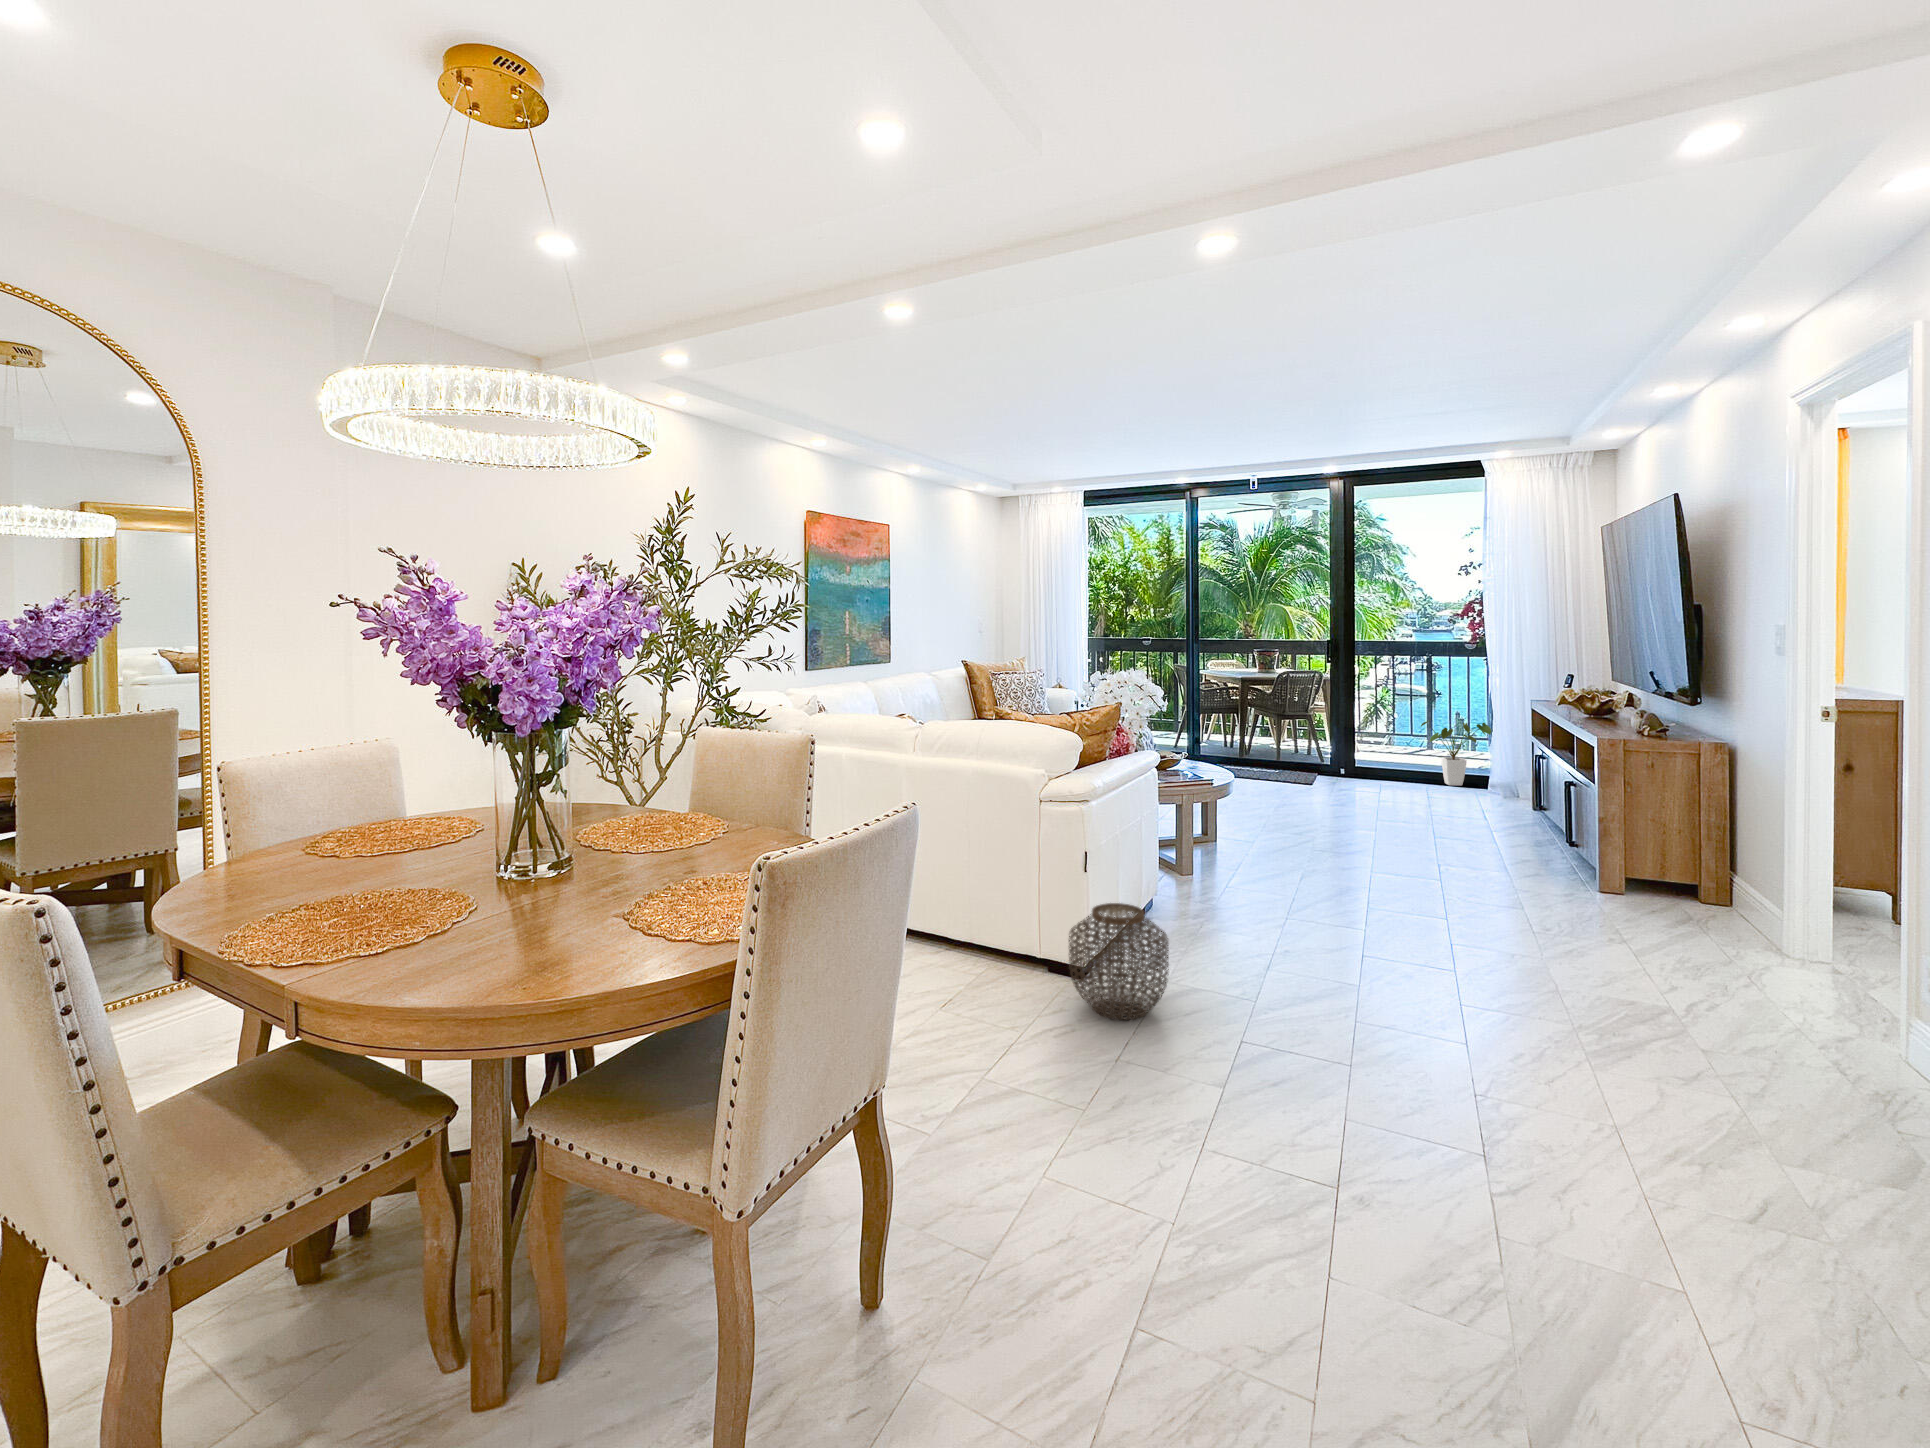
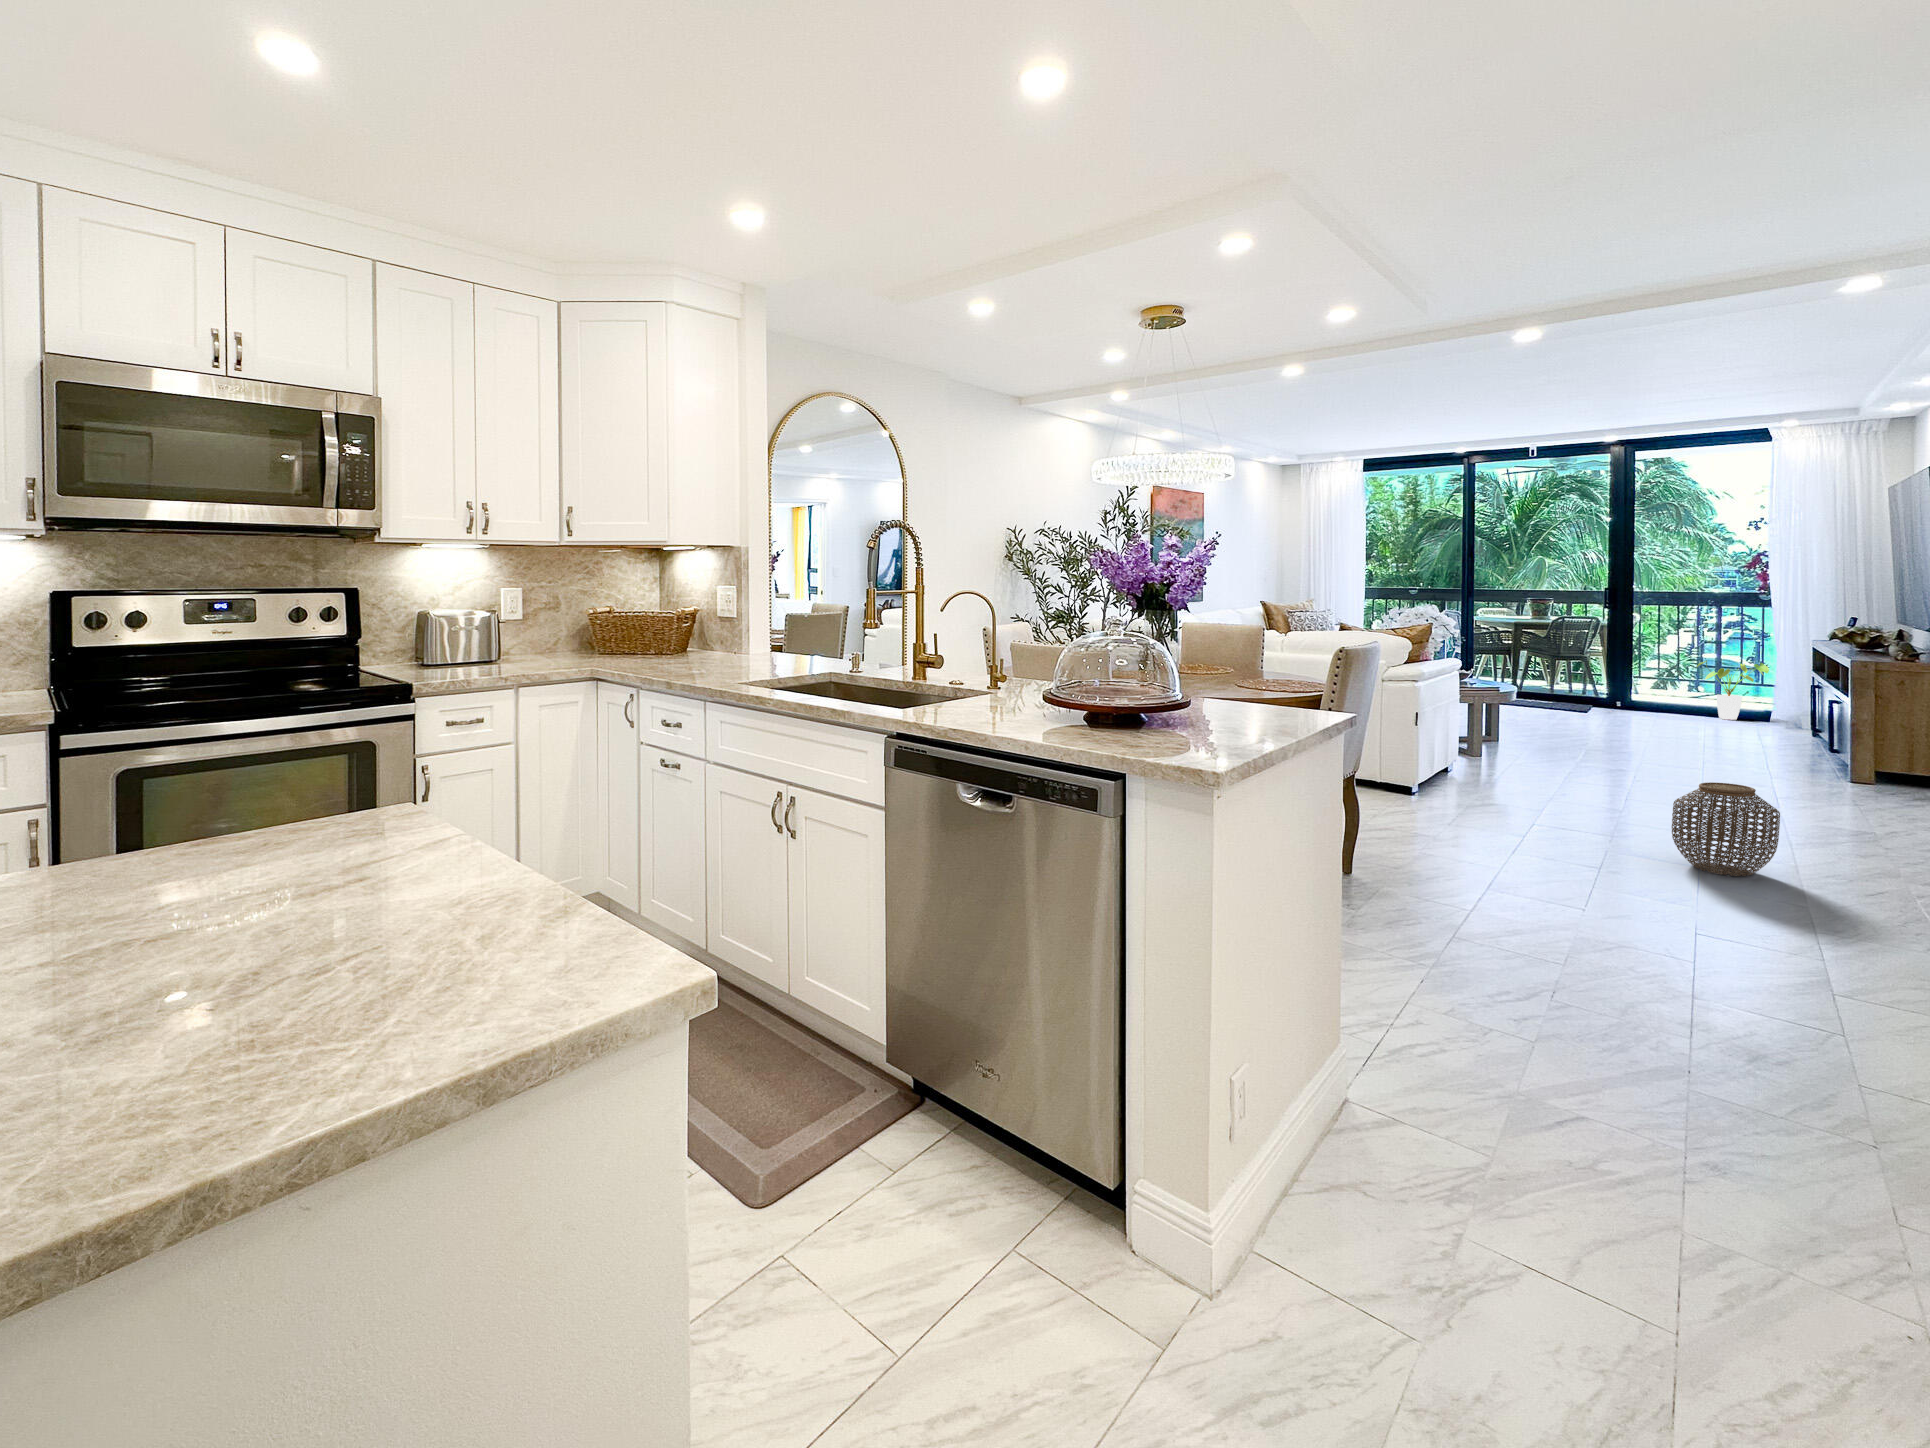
woven basket: present [1069,903,1169,1020] -> present [1672,782,1780,876]

